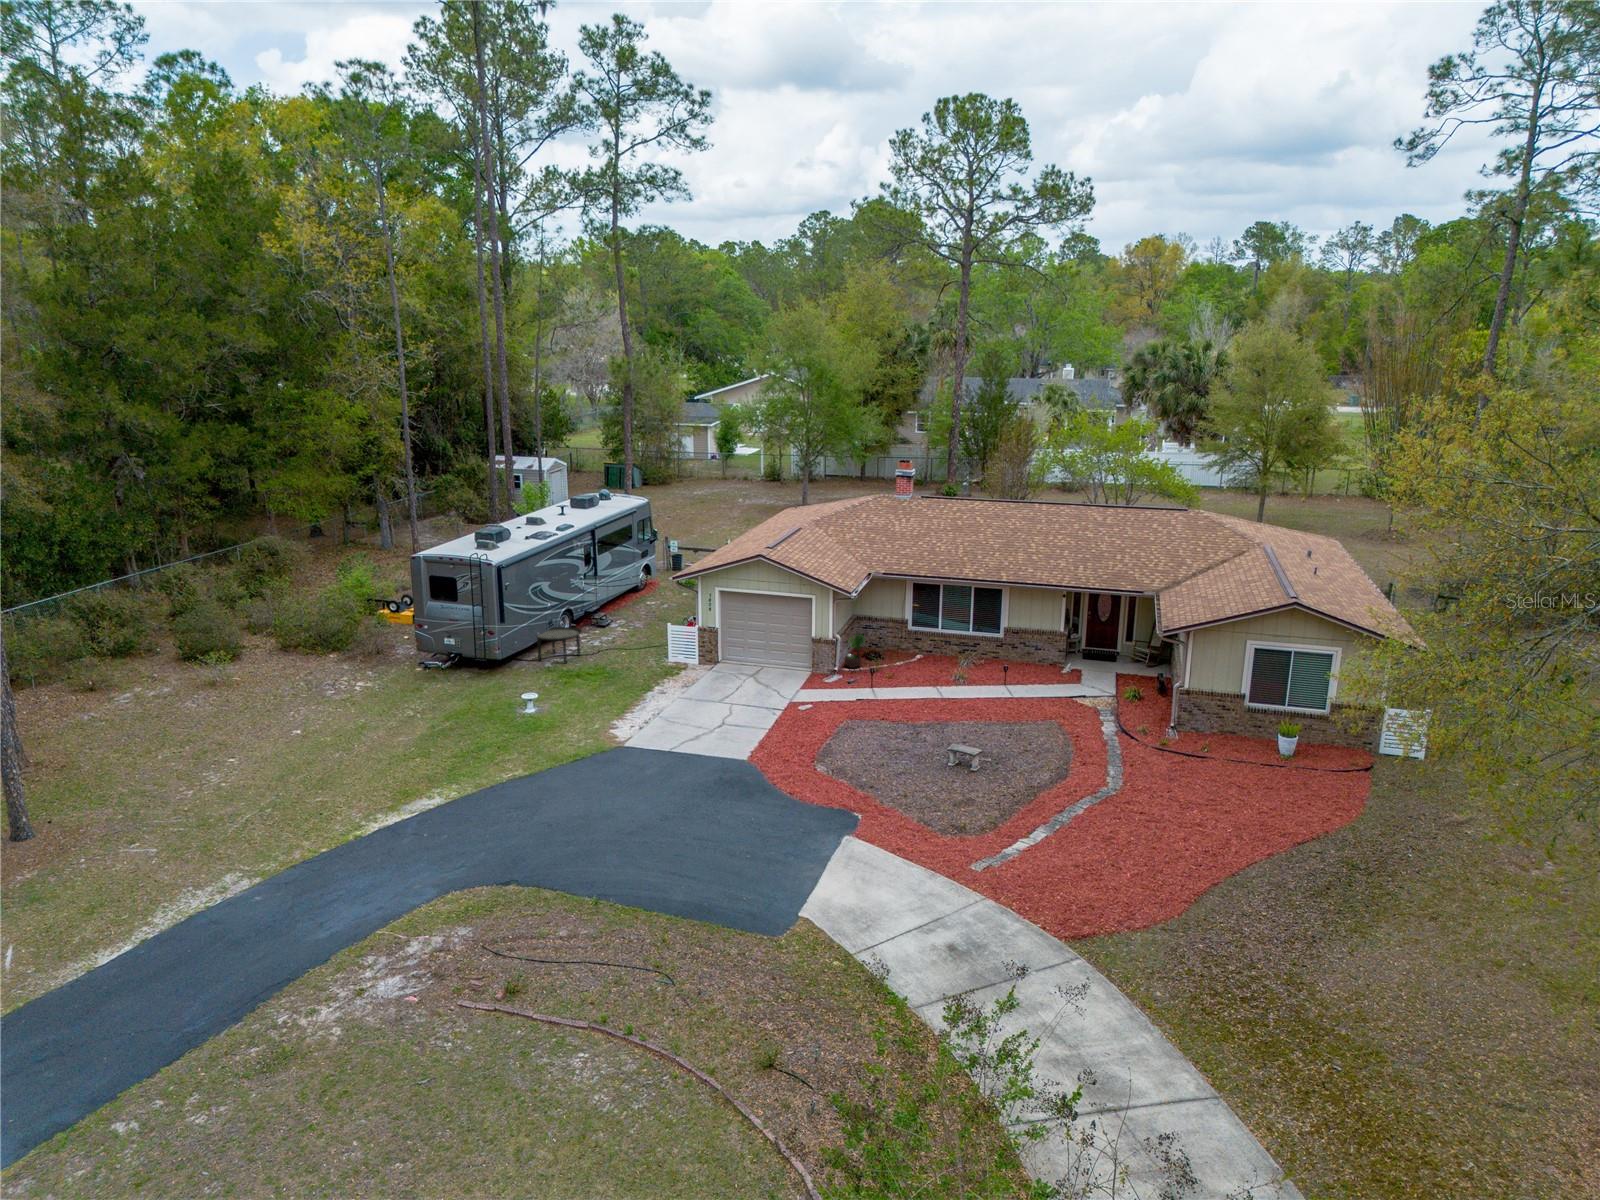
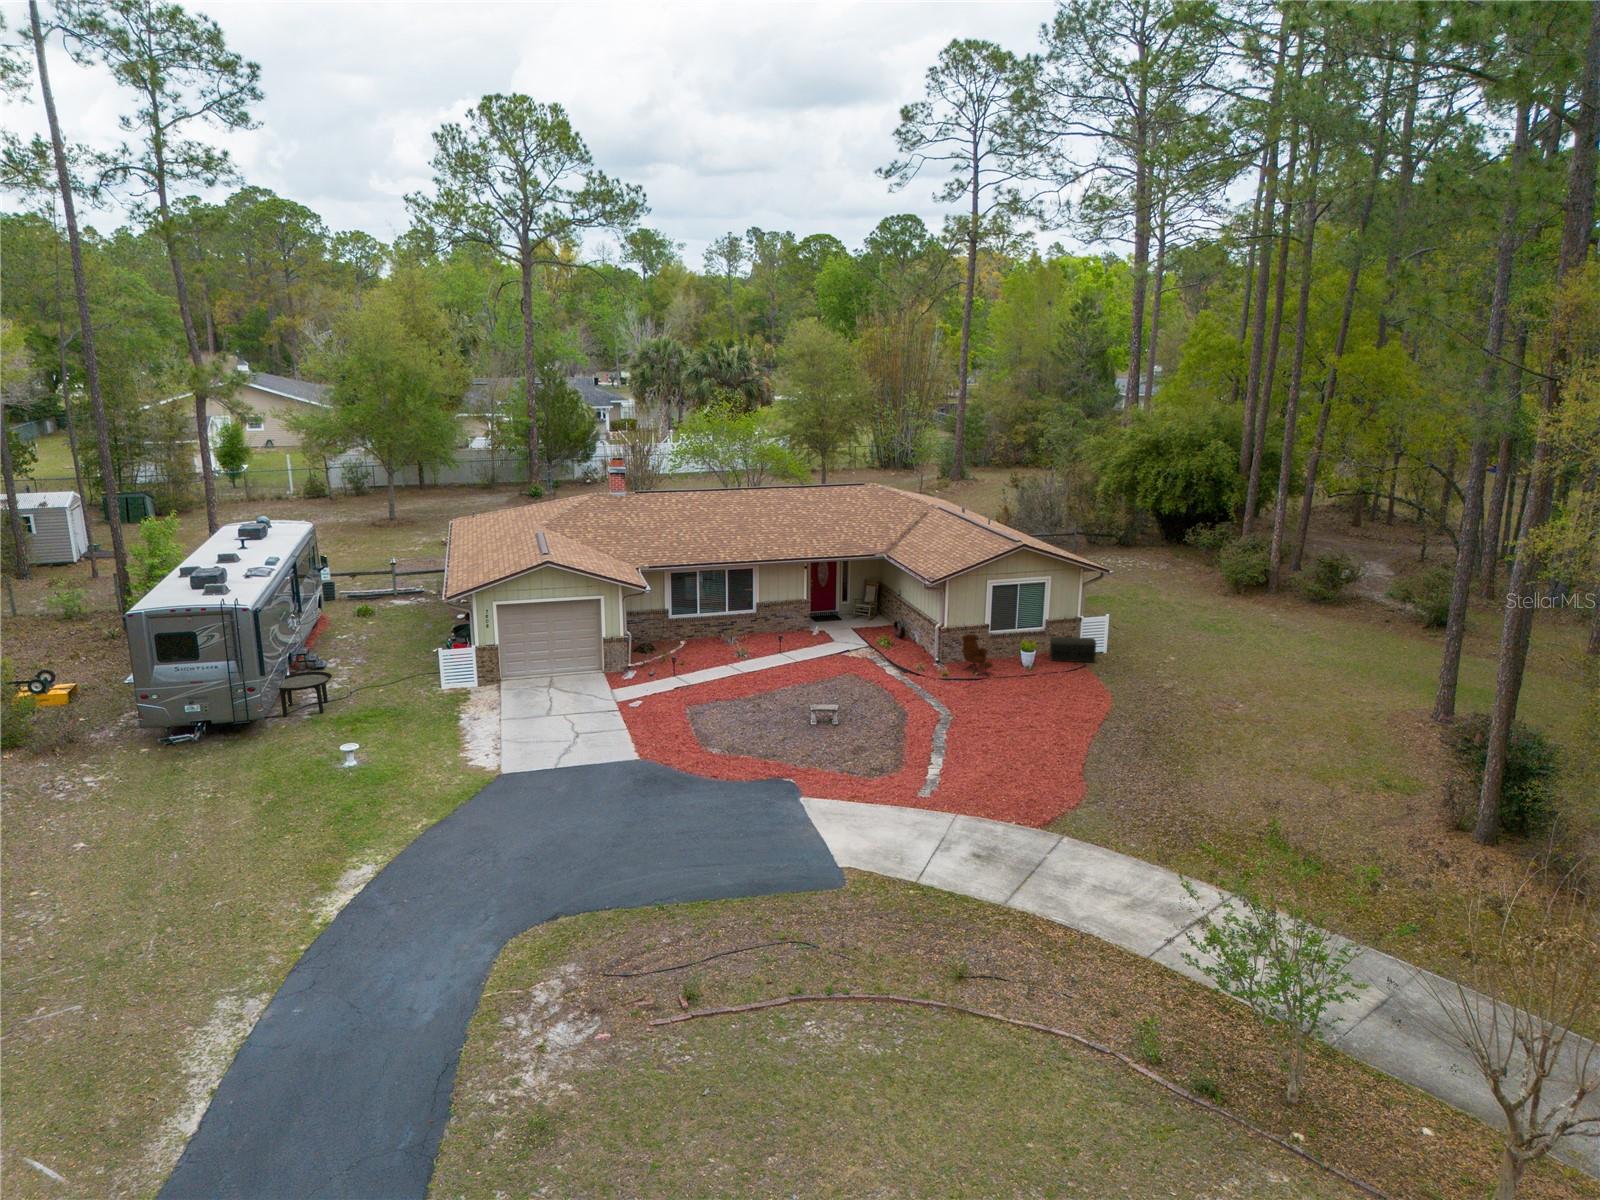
potted tree: present [845,635,865,668] -> none [625,627,646,663]
lounge chair: none [1199,702,1236,760] -> present [962,634,992,674]
storage bench: none [1336,726,1409,771] -> present [1050,637,1096,662]

